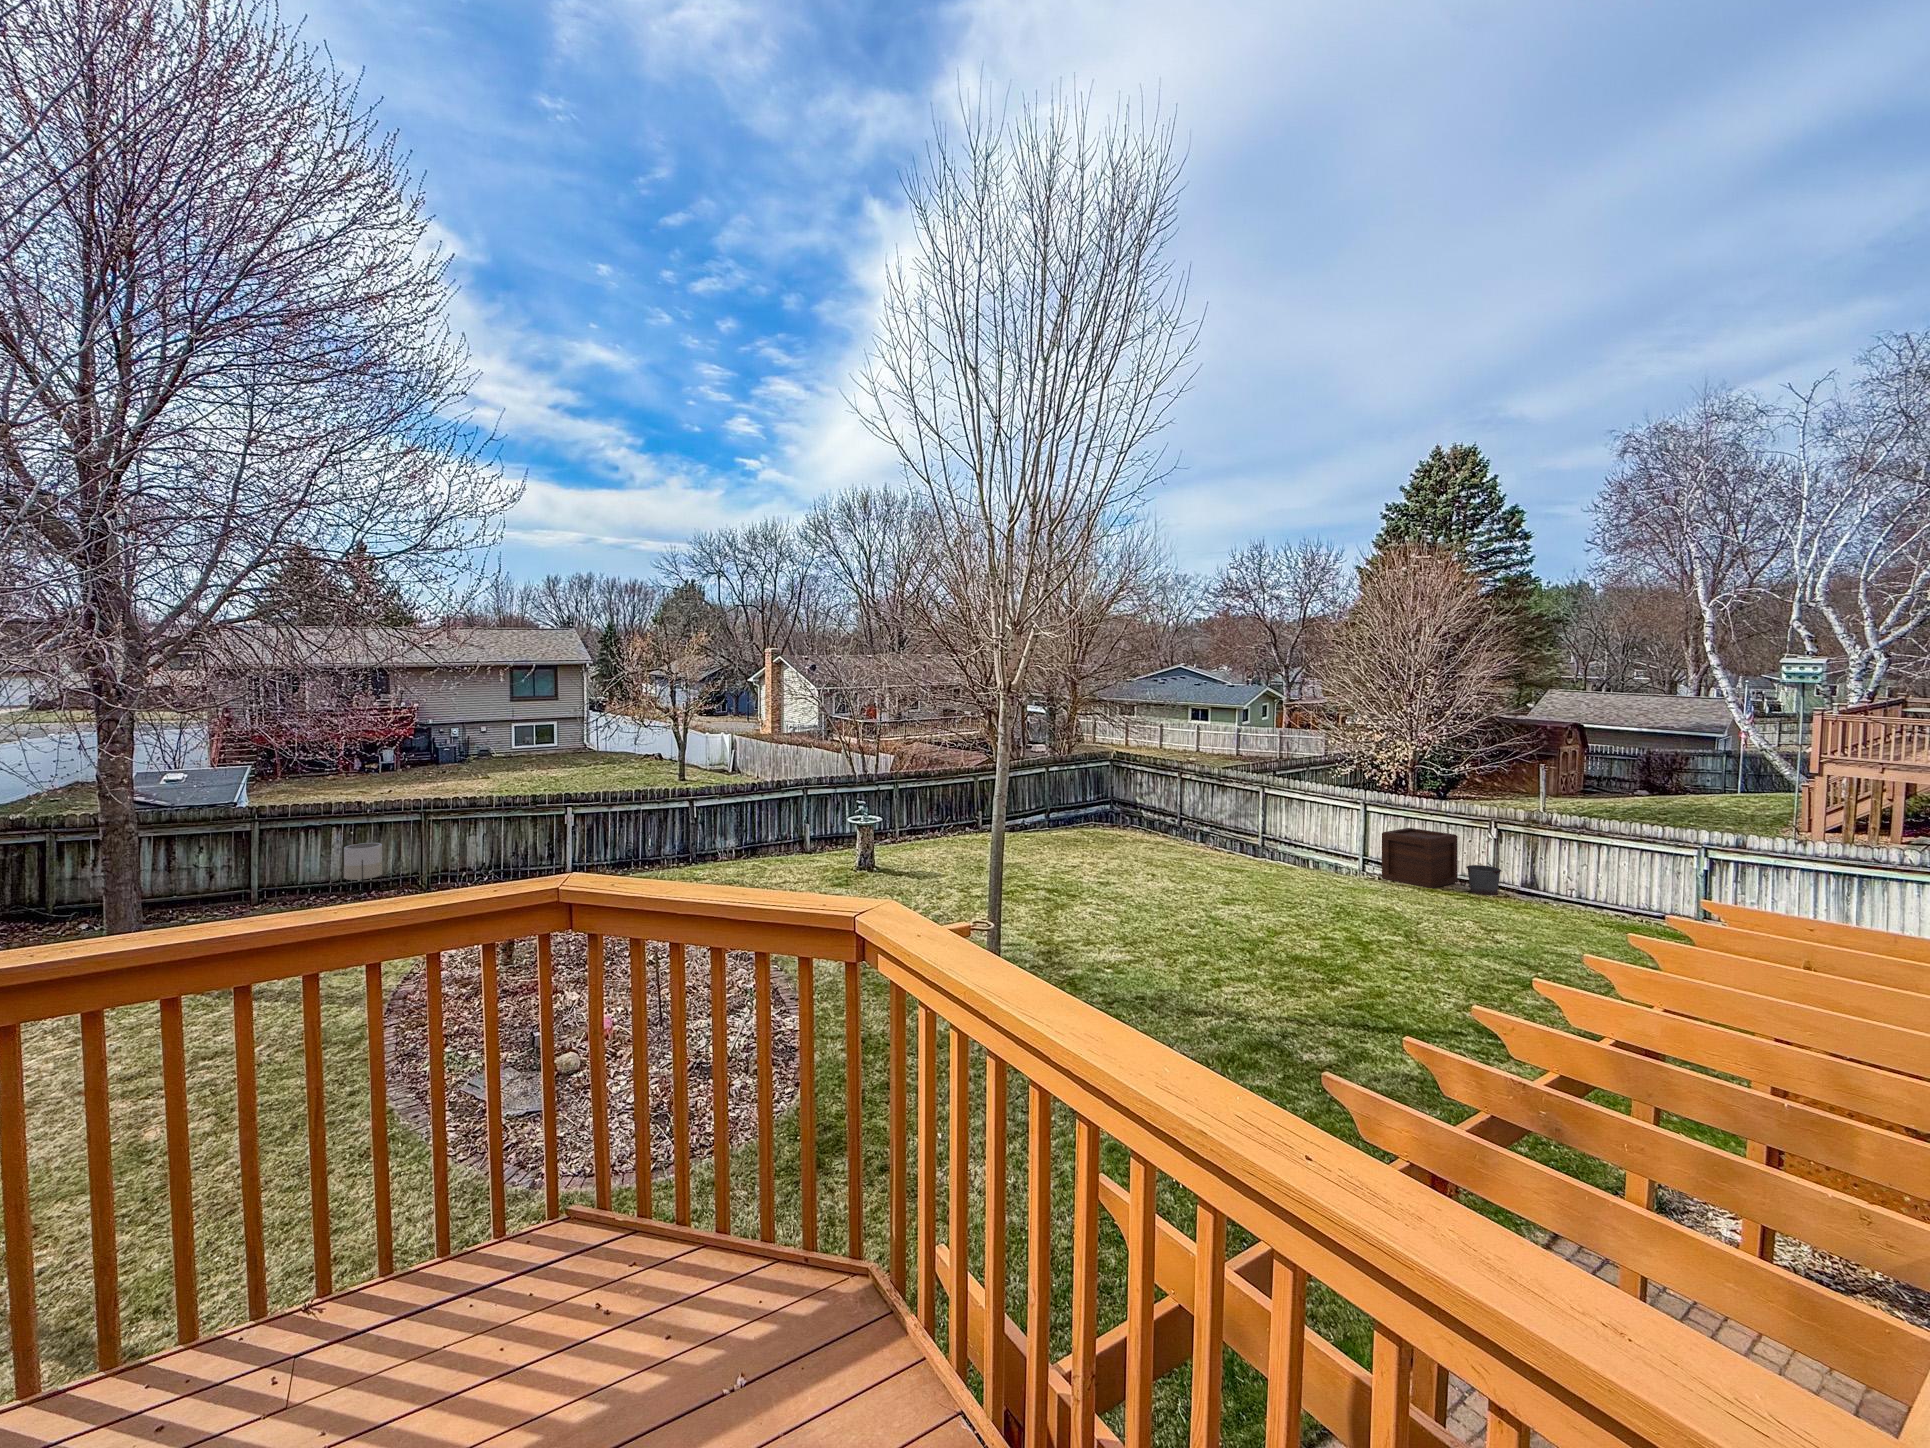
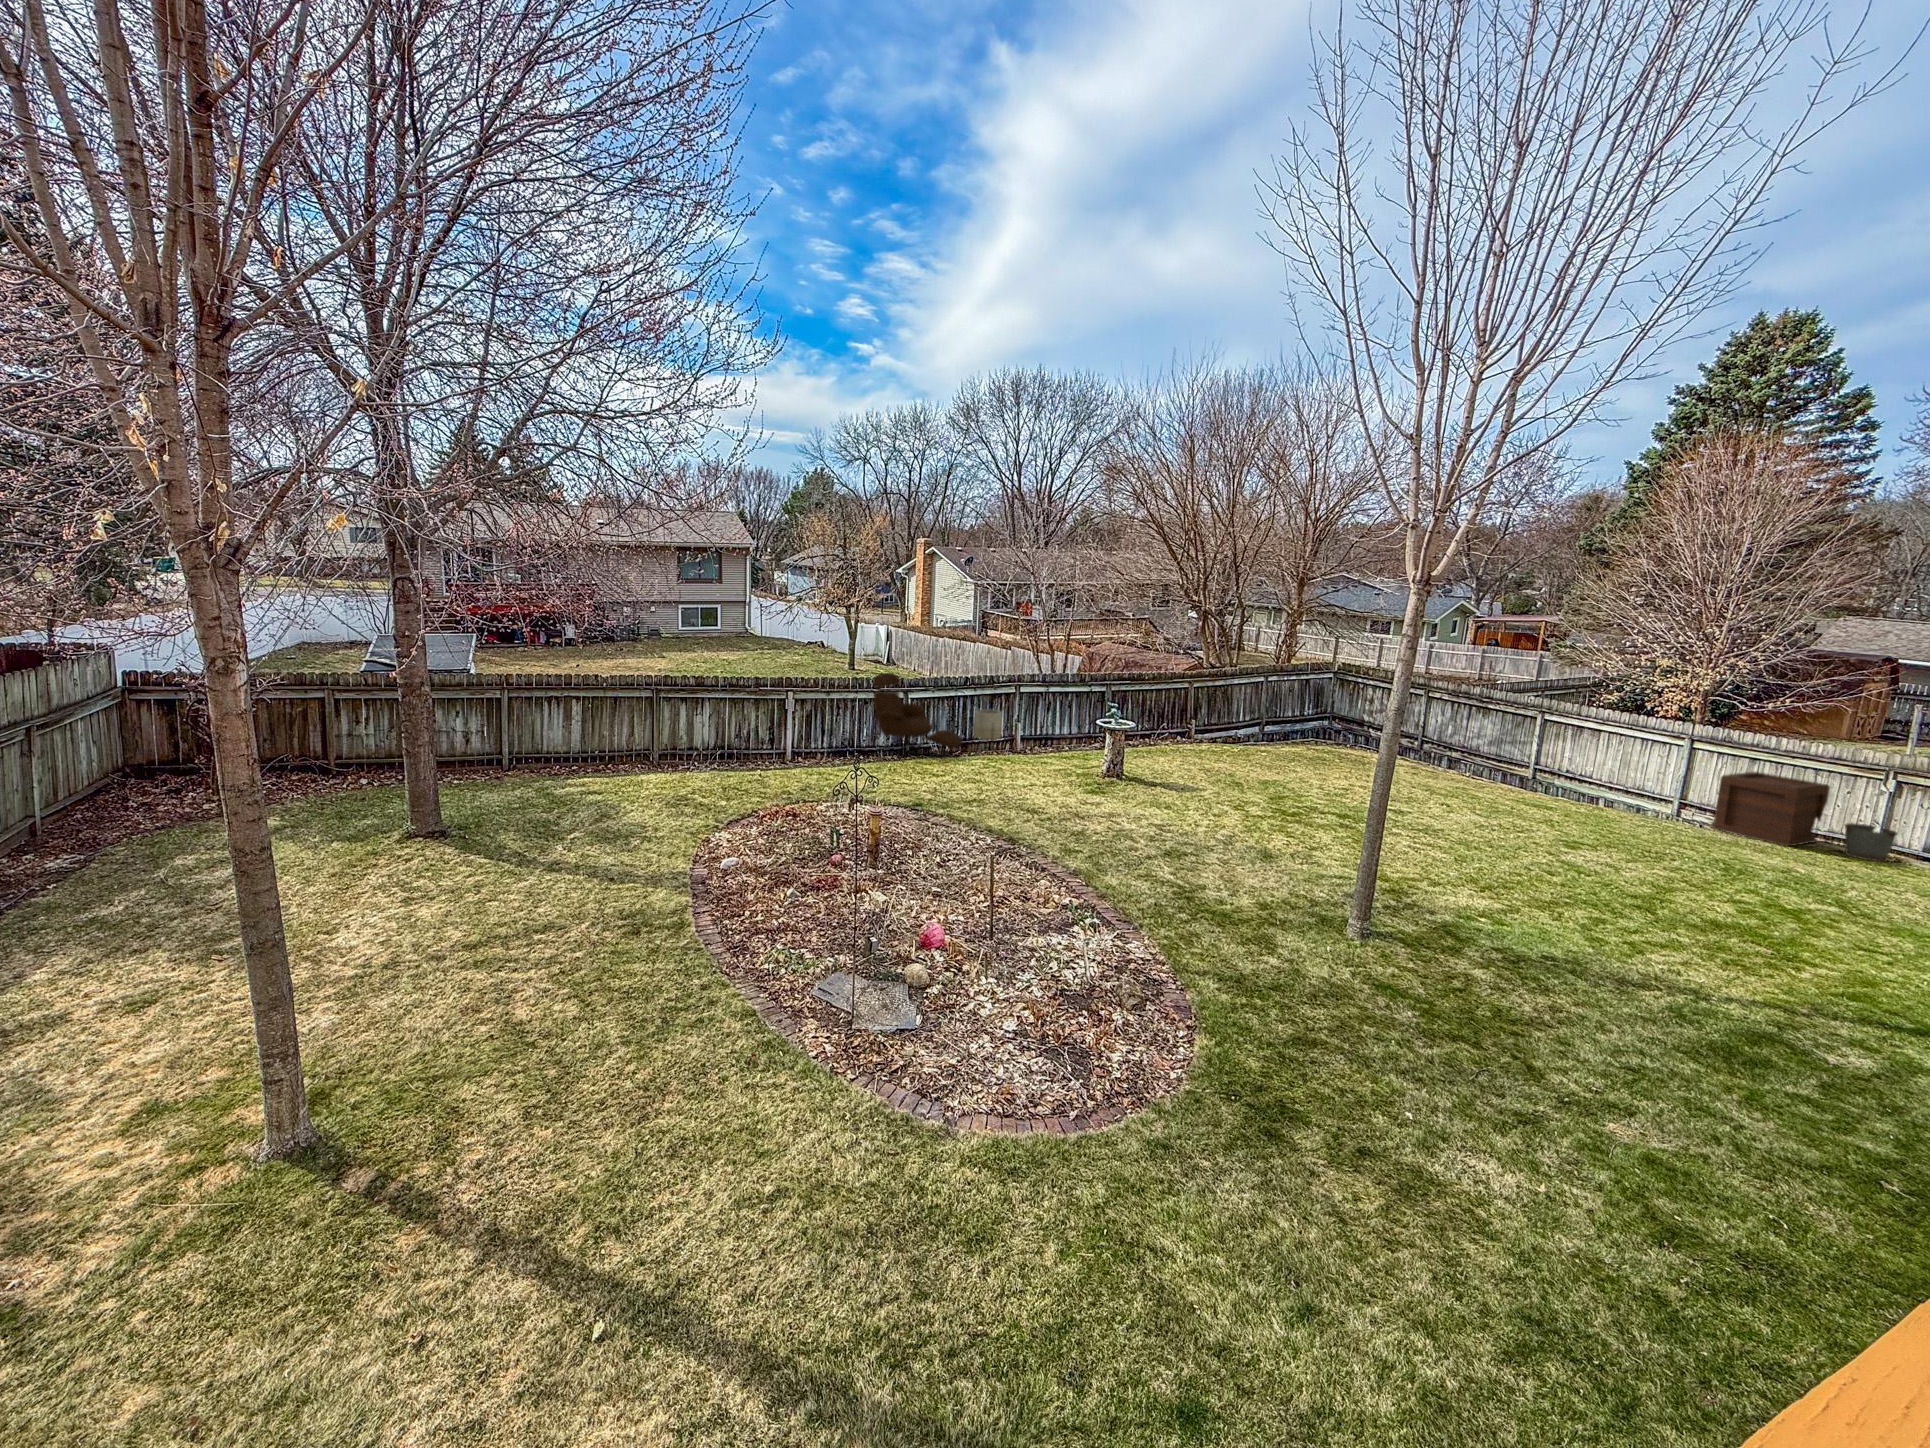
lounge chair: none [658,782,748,865] -> present [874,673,962,758]
planter: present [344,843,383,893] -> present [973,709,1002,745]

